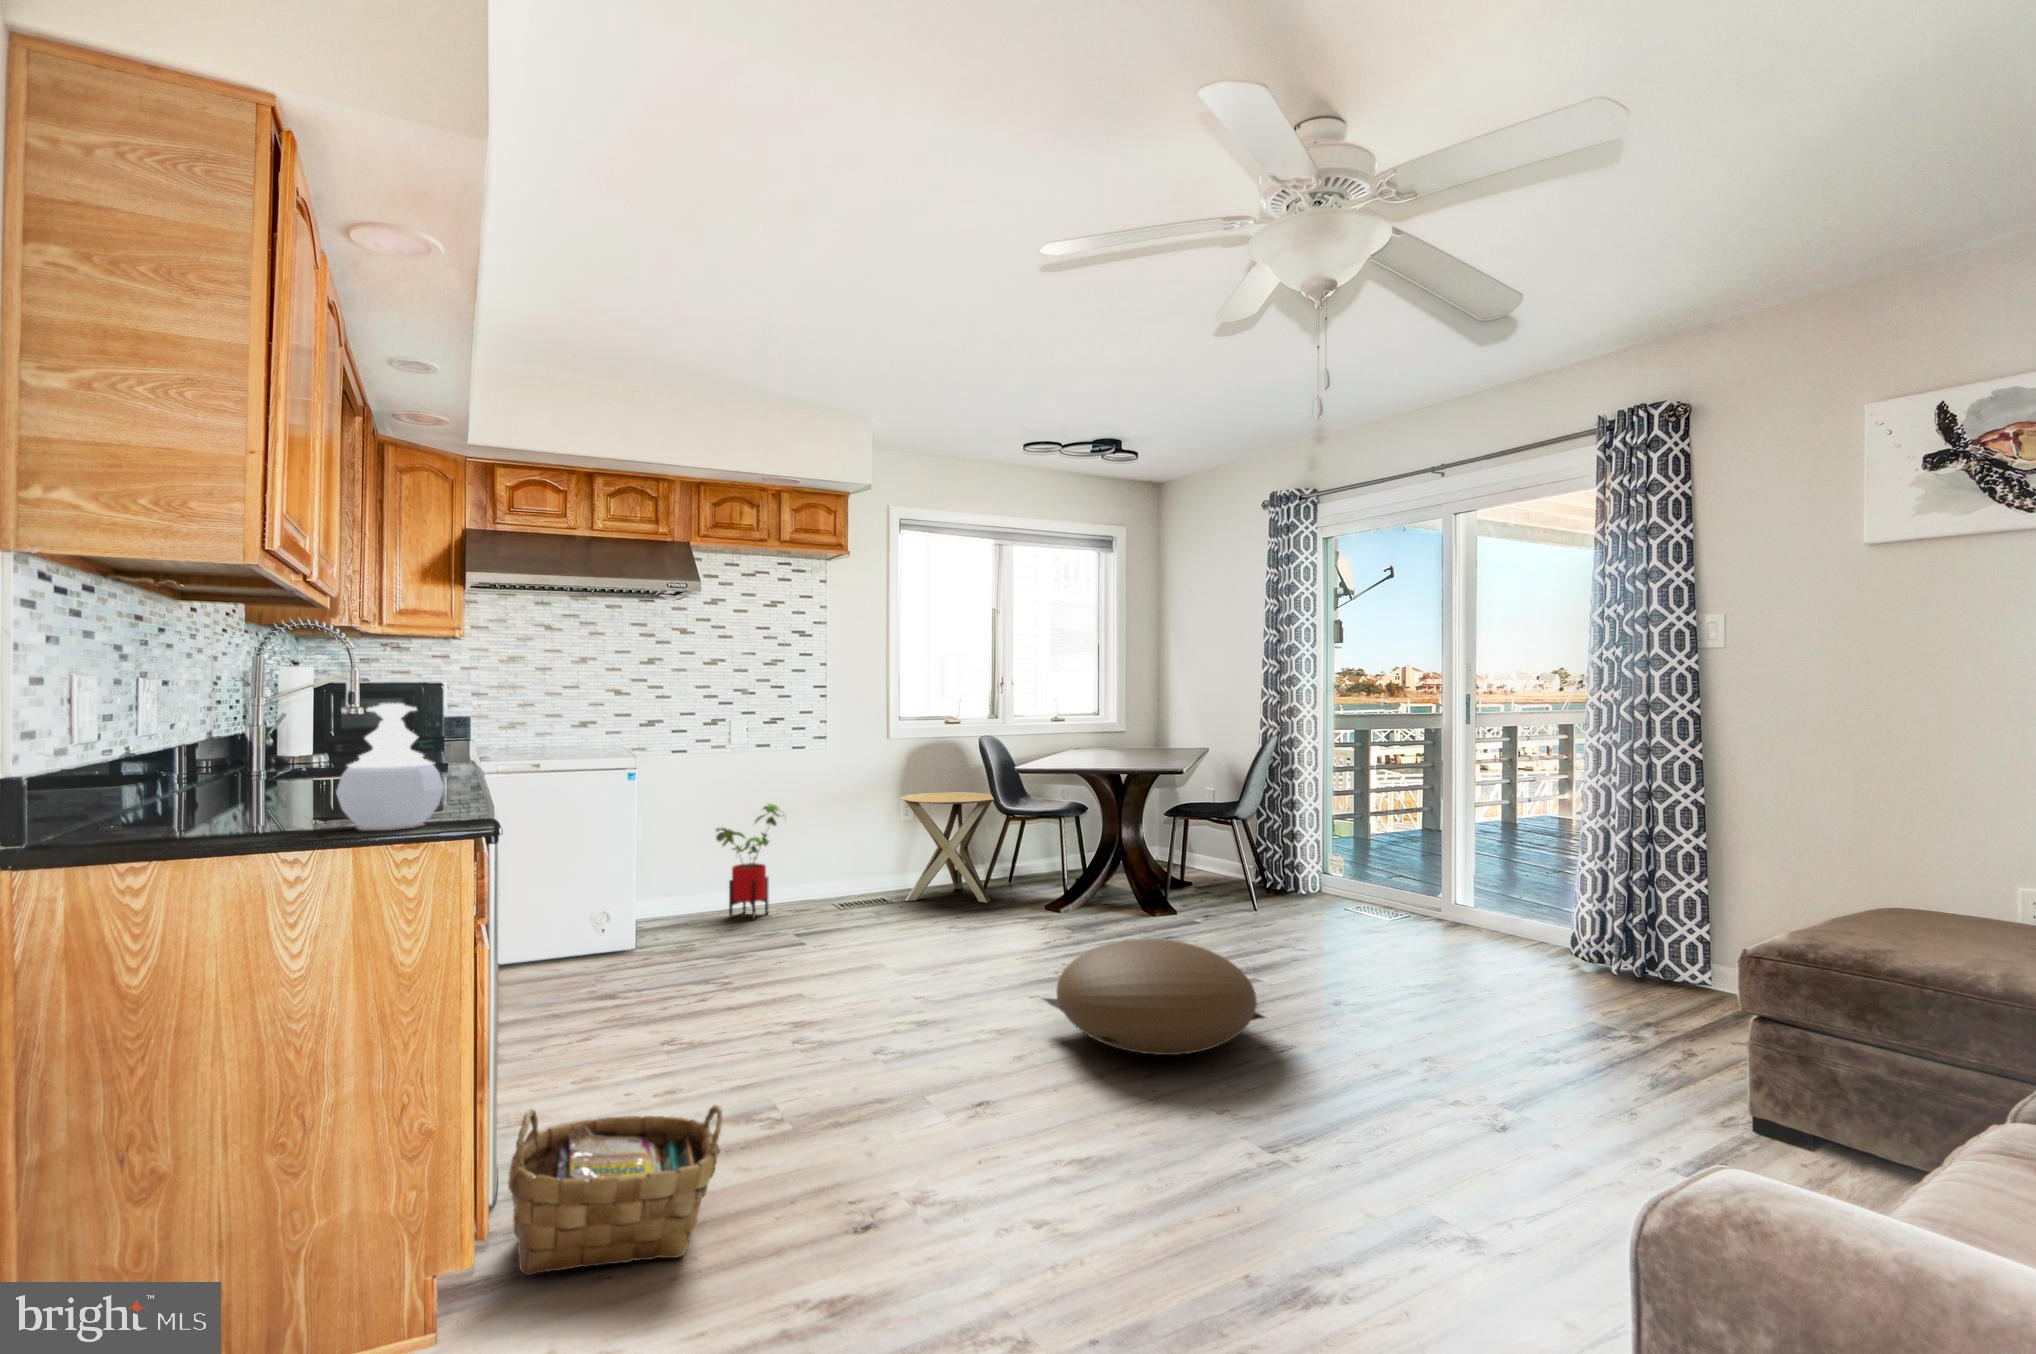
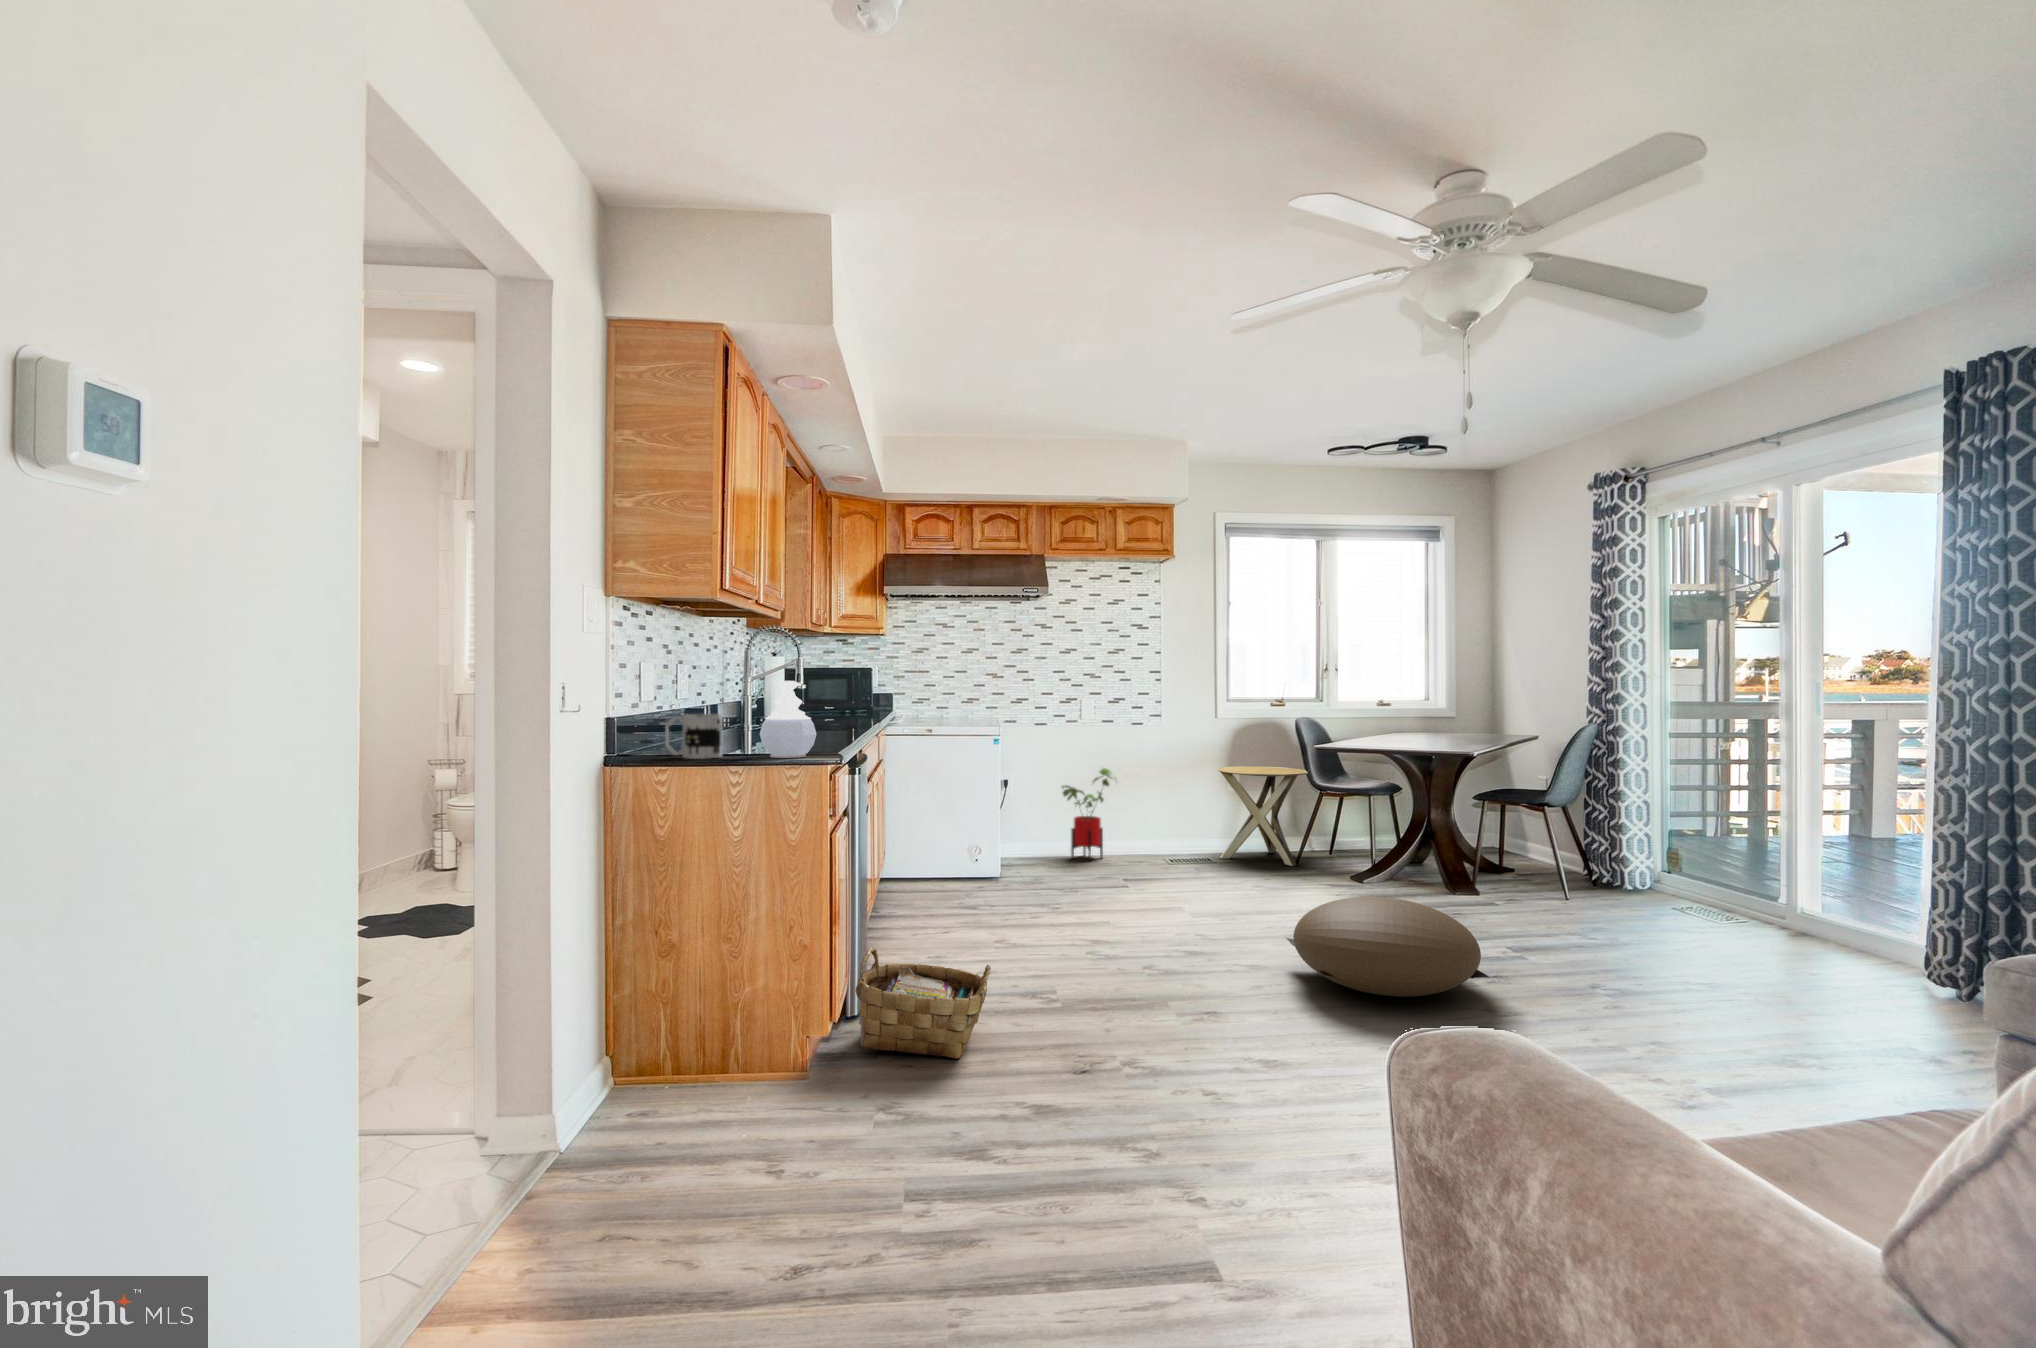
mug: none [141,762,264,843] -> present [665,714,722,759]

